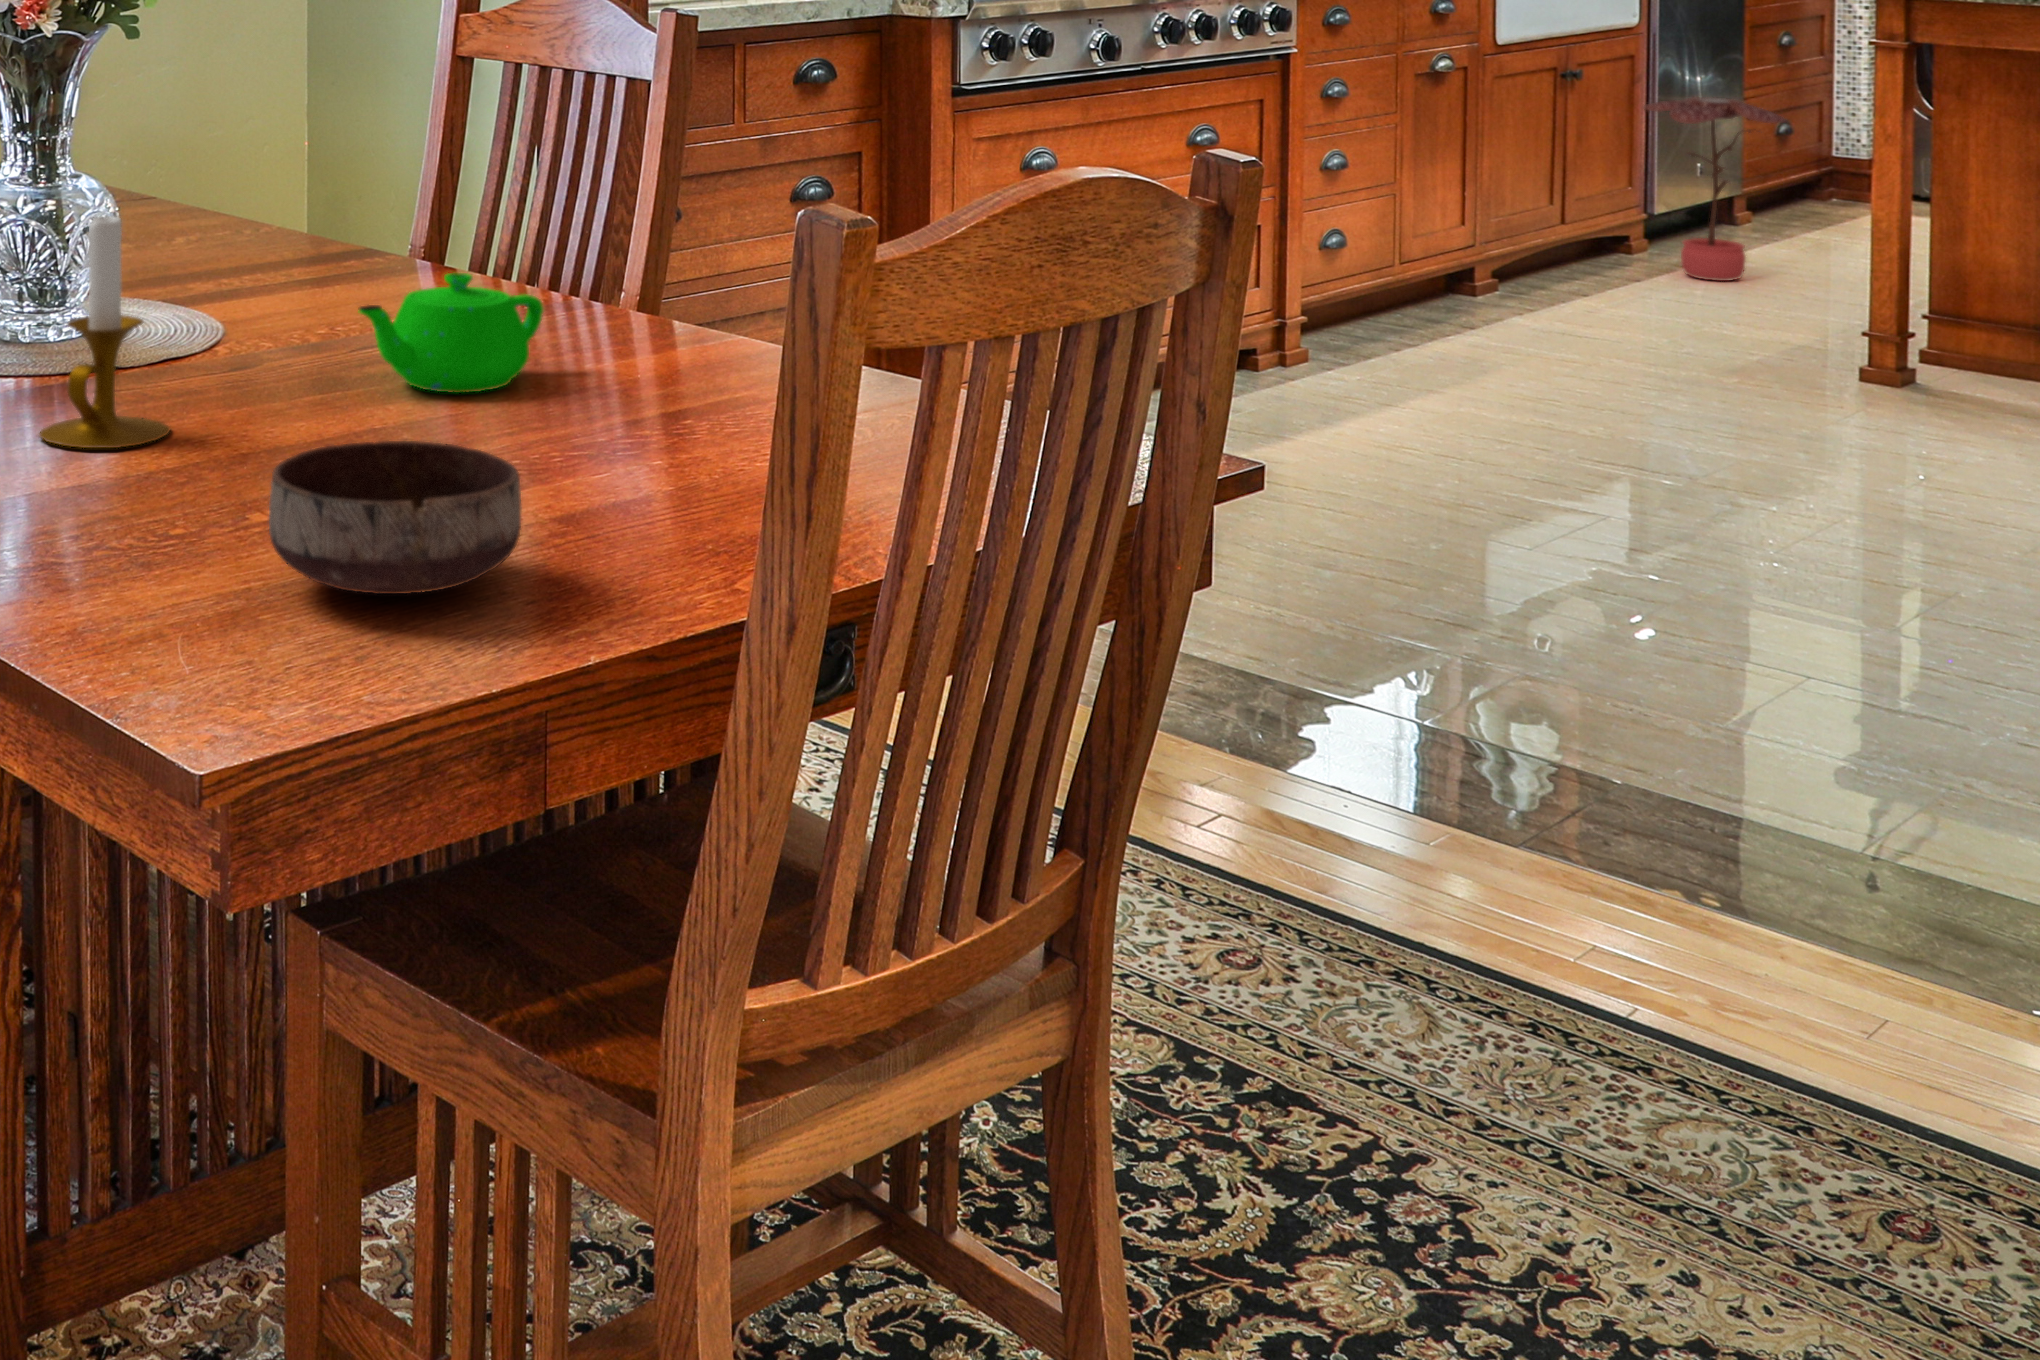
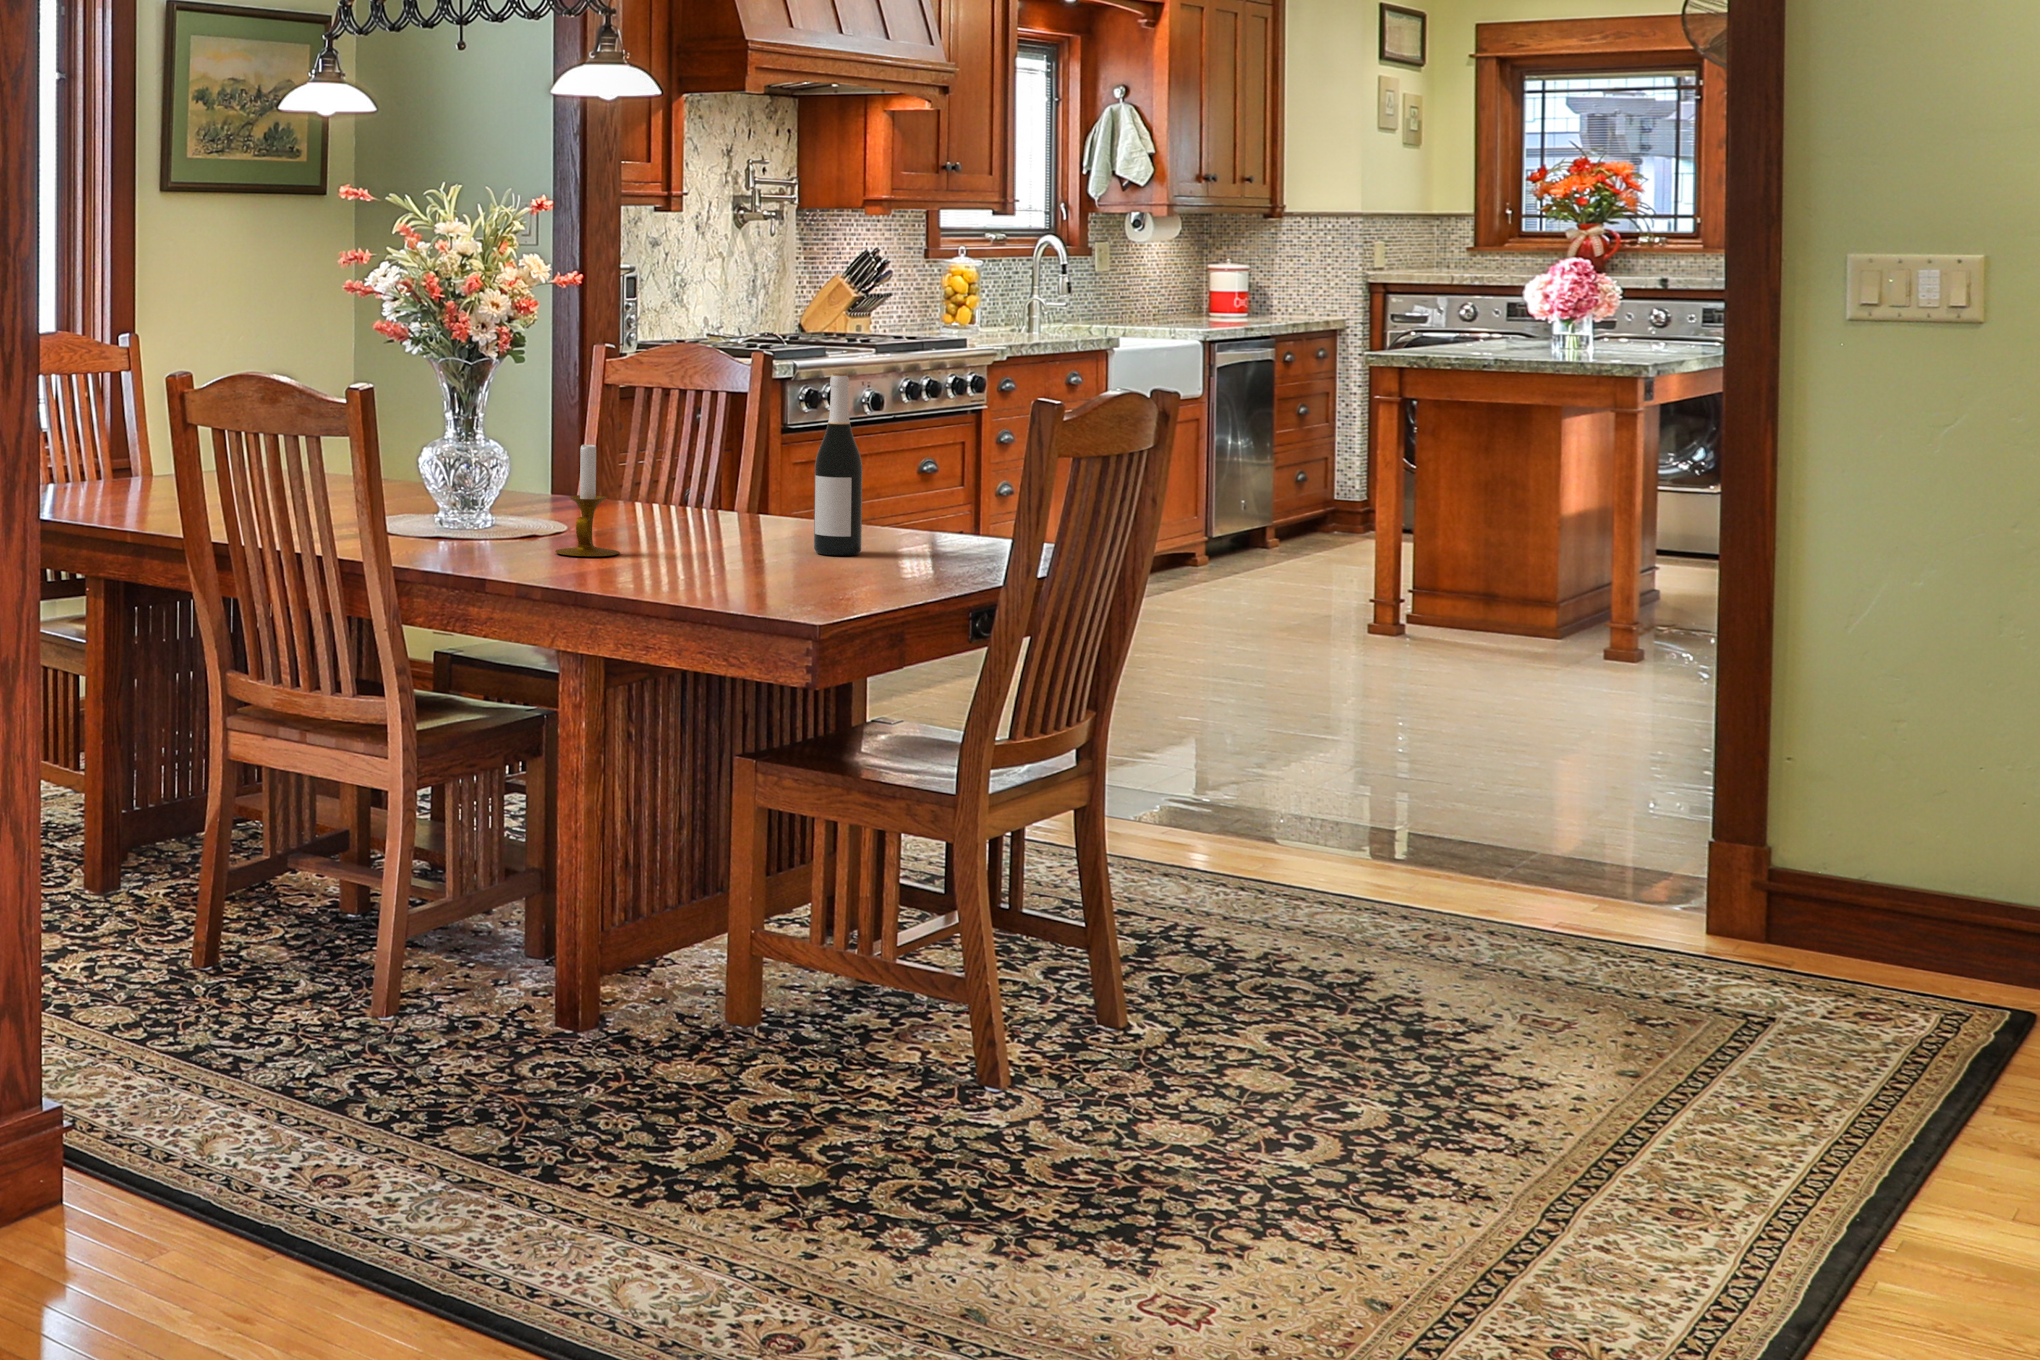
wine bottle: none [556,79,652,459] -> present [814,373,862,555]
potted plant: present [1644,97,1786,281] -> none [1209,449,1312,582]
teapot: present [358,273,543,393] -> none [688,481,764,539]
bowl: present [269,441,522,594] -> none [760,528,873,586]

